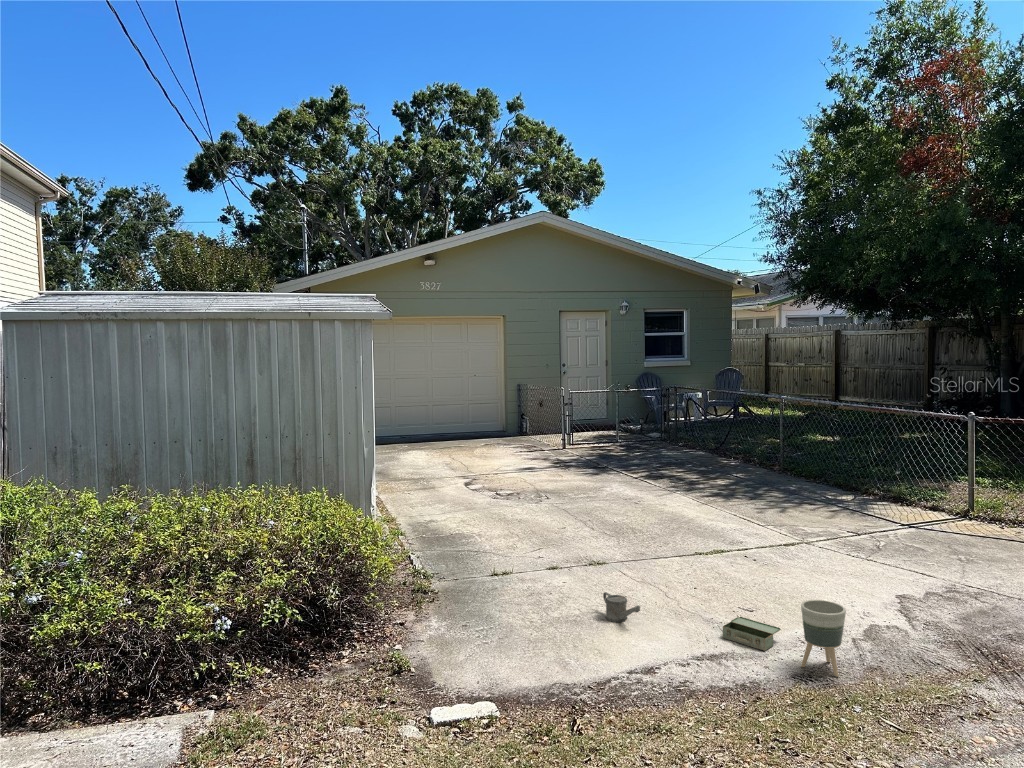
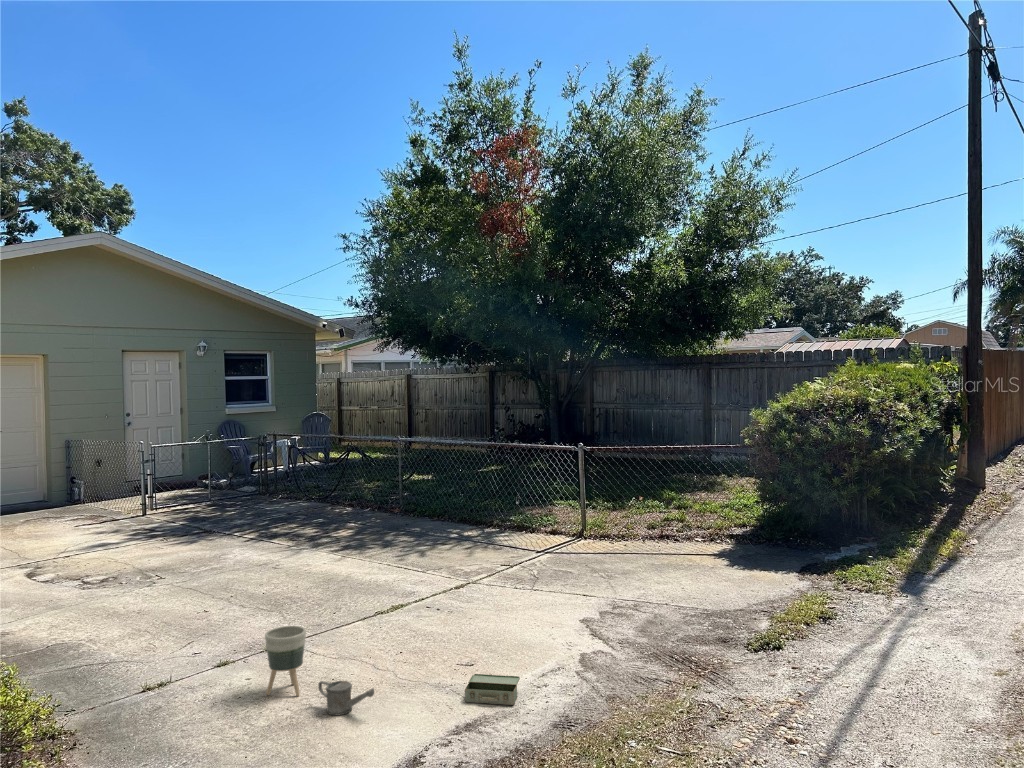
planter: present [801,600,846,677] -> present [265,626,306,696]

